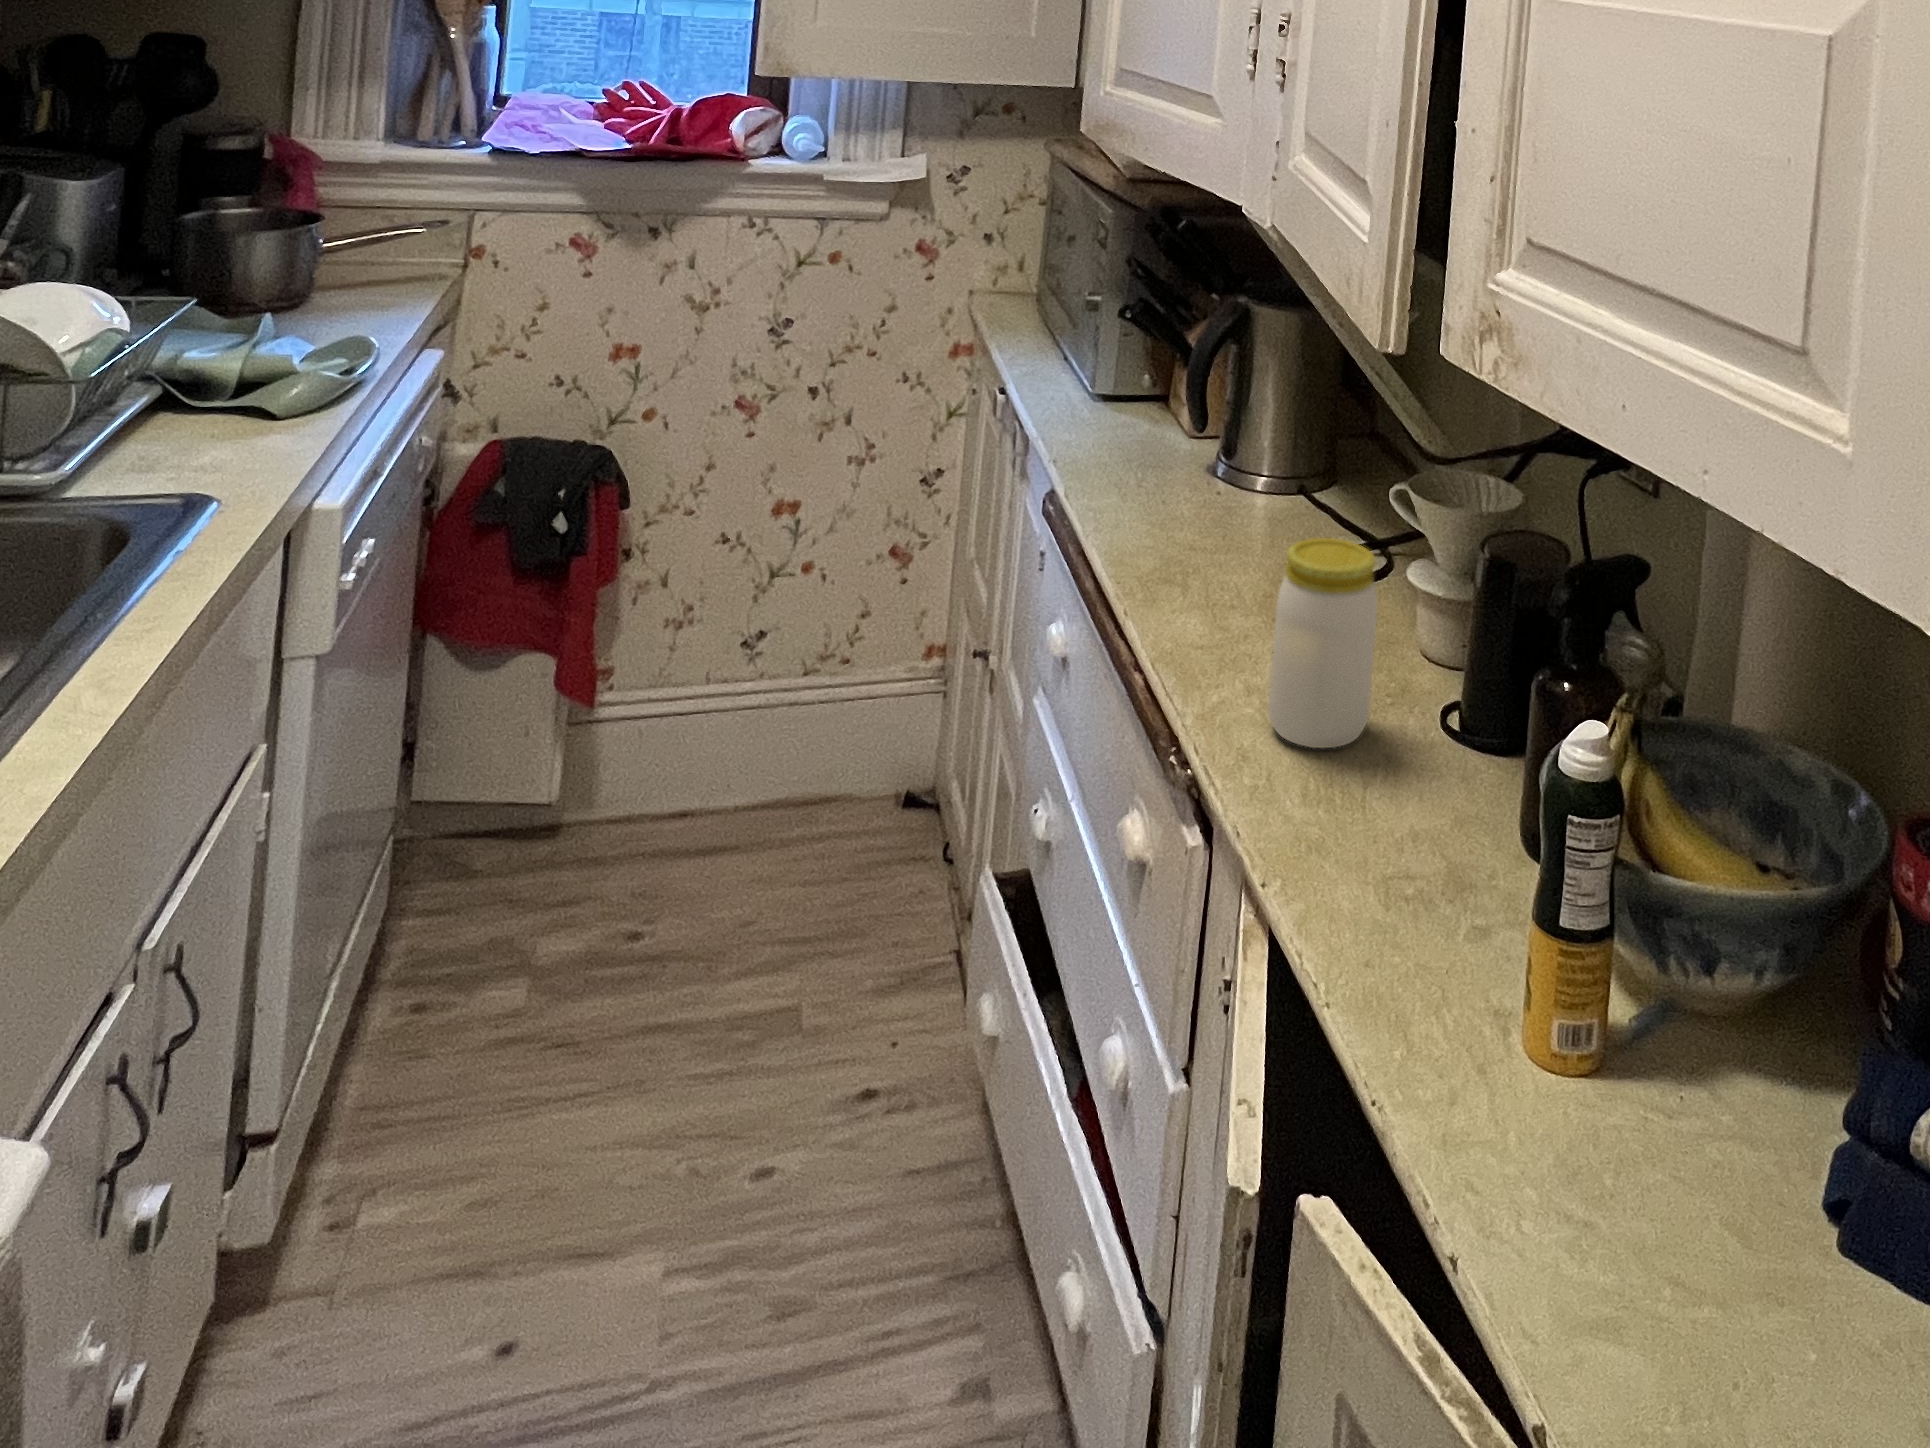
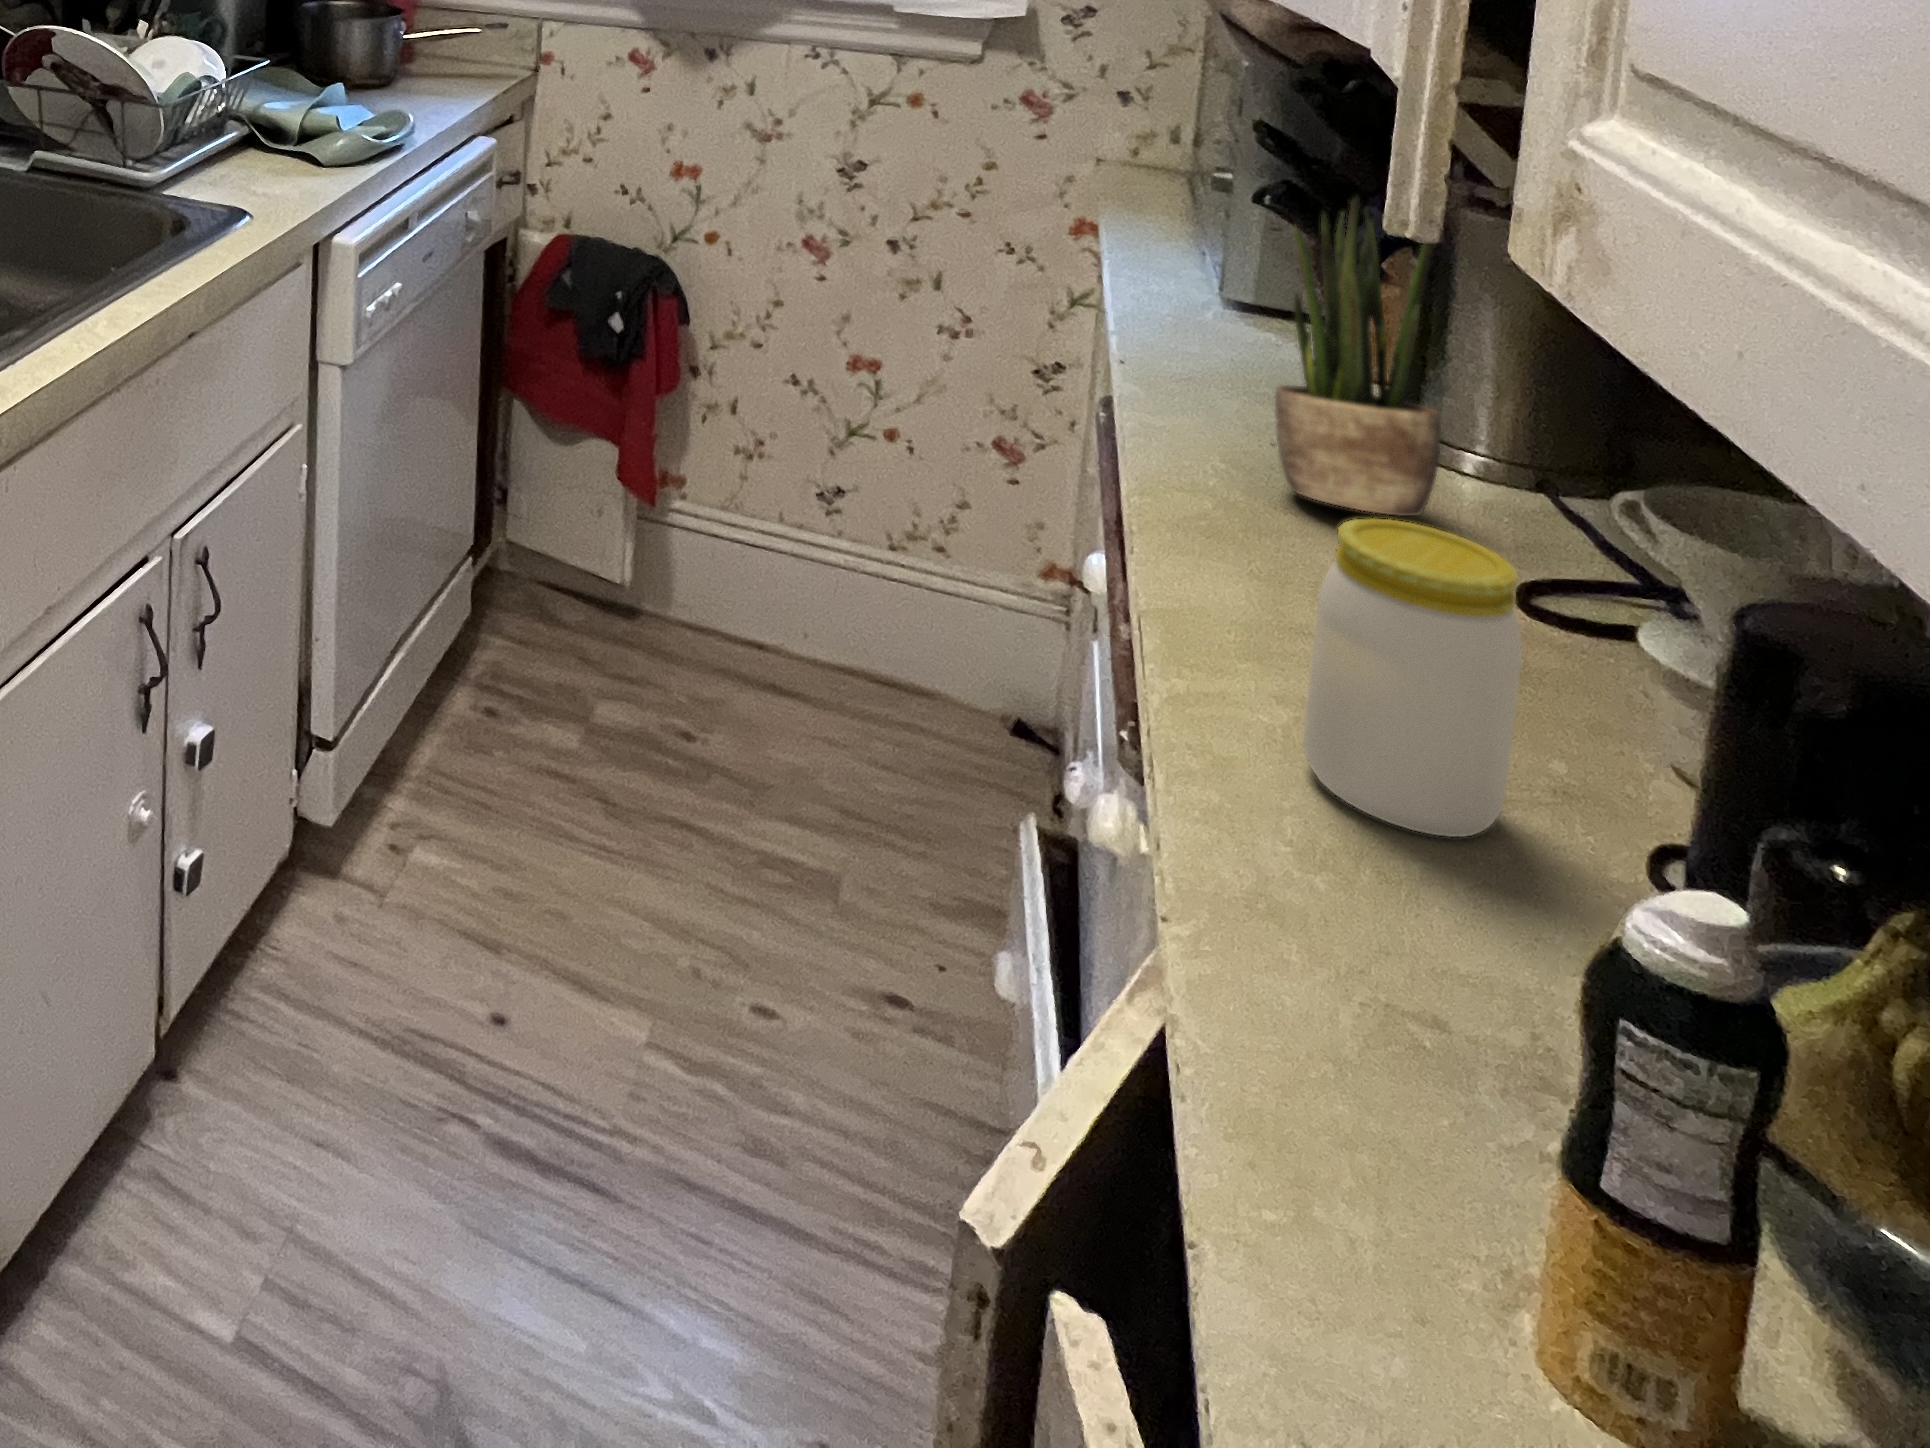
potted plant: none [1179,311,1267,539] -> present [1275,197,1441,516]

